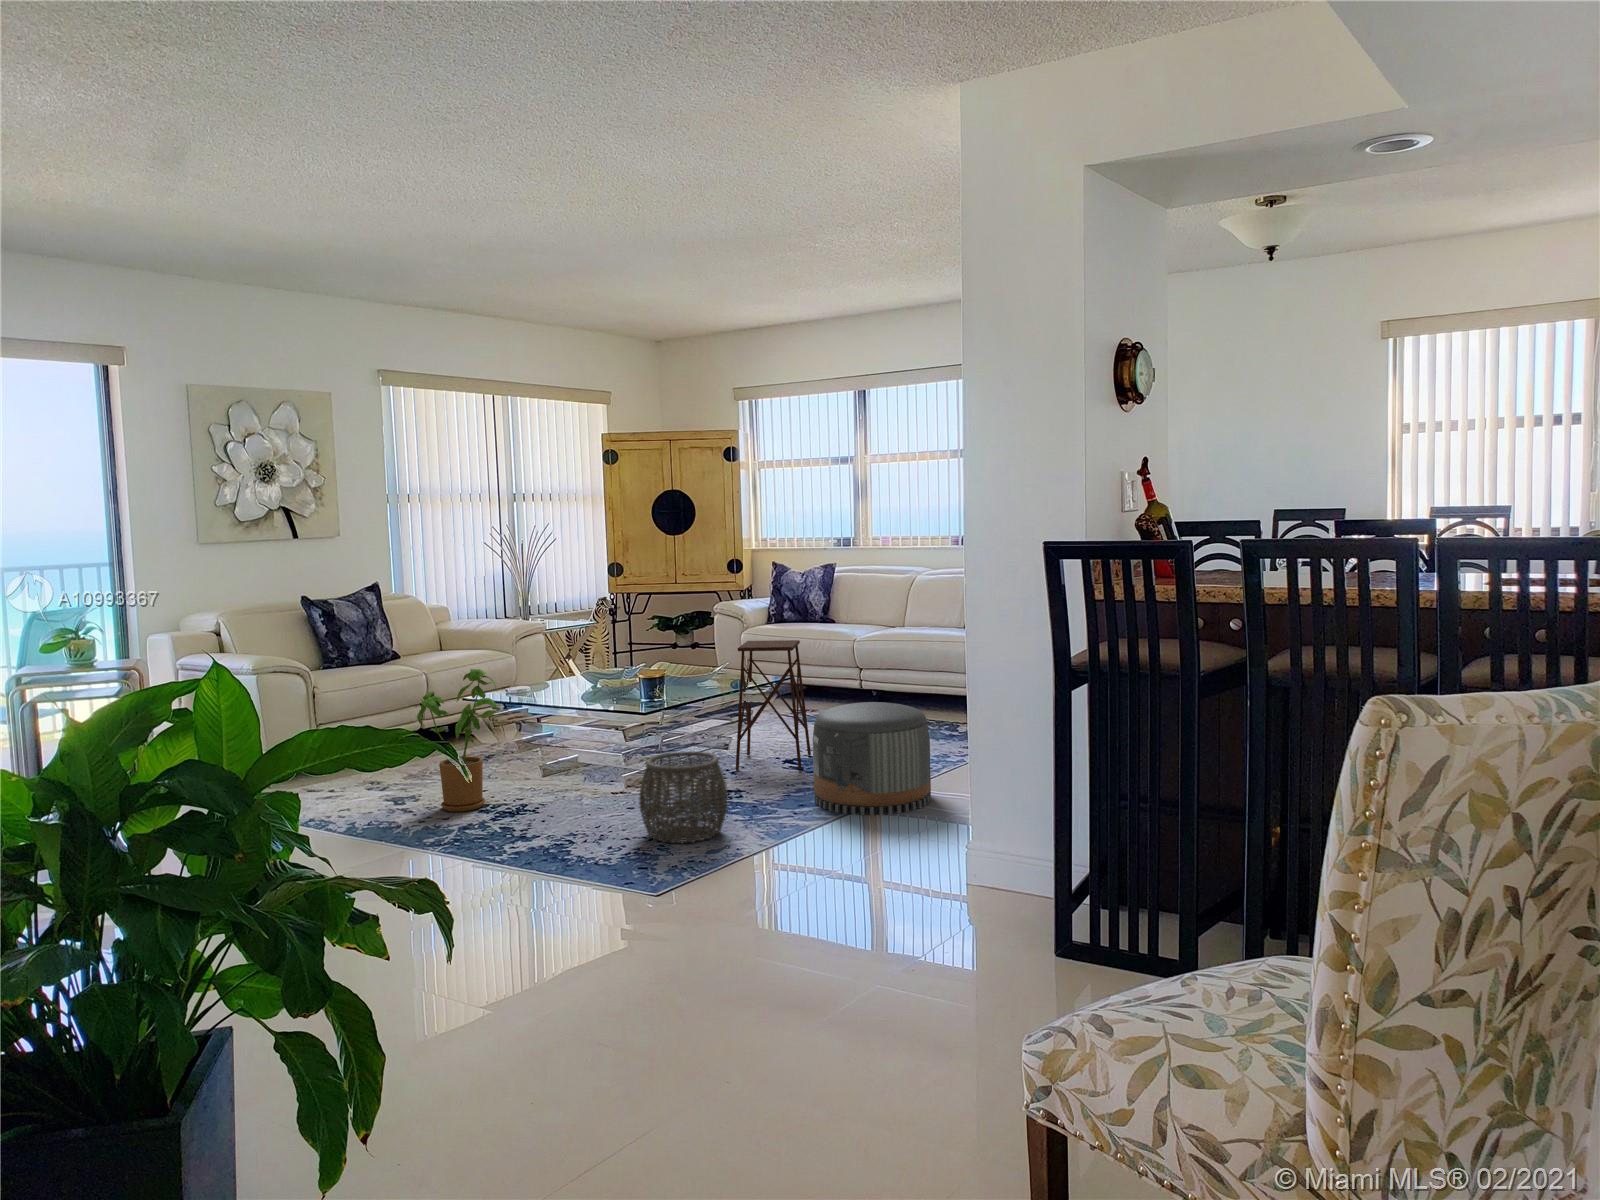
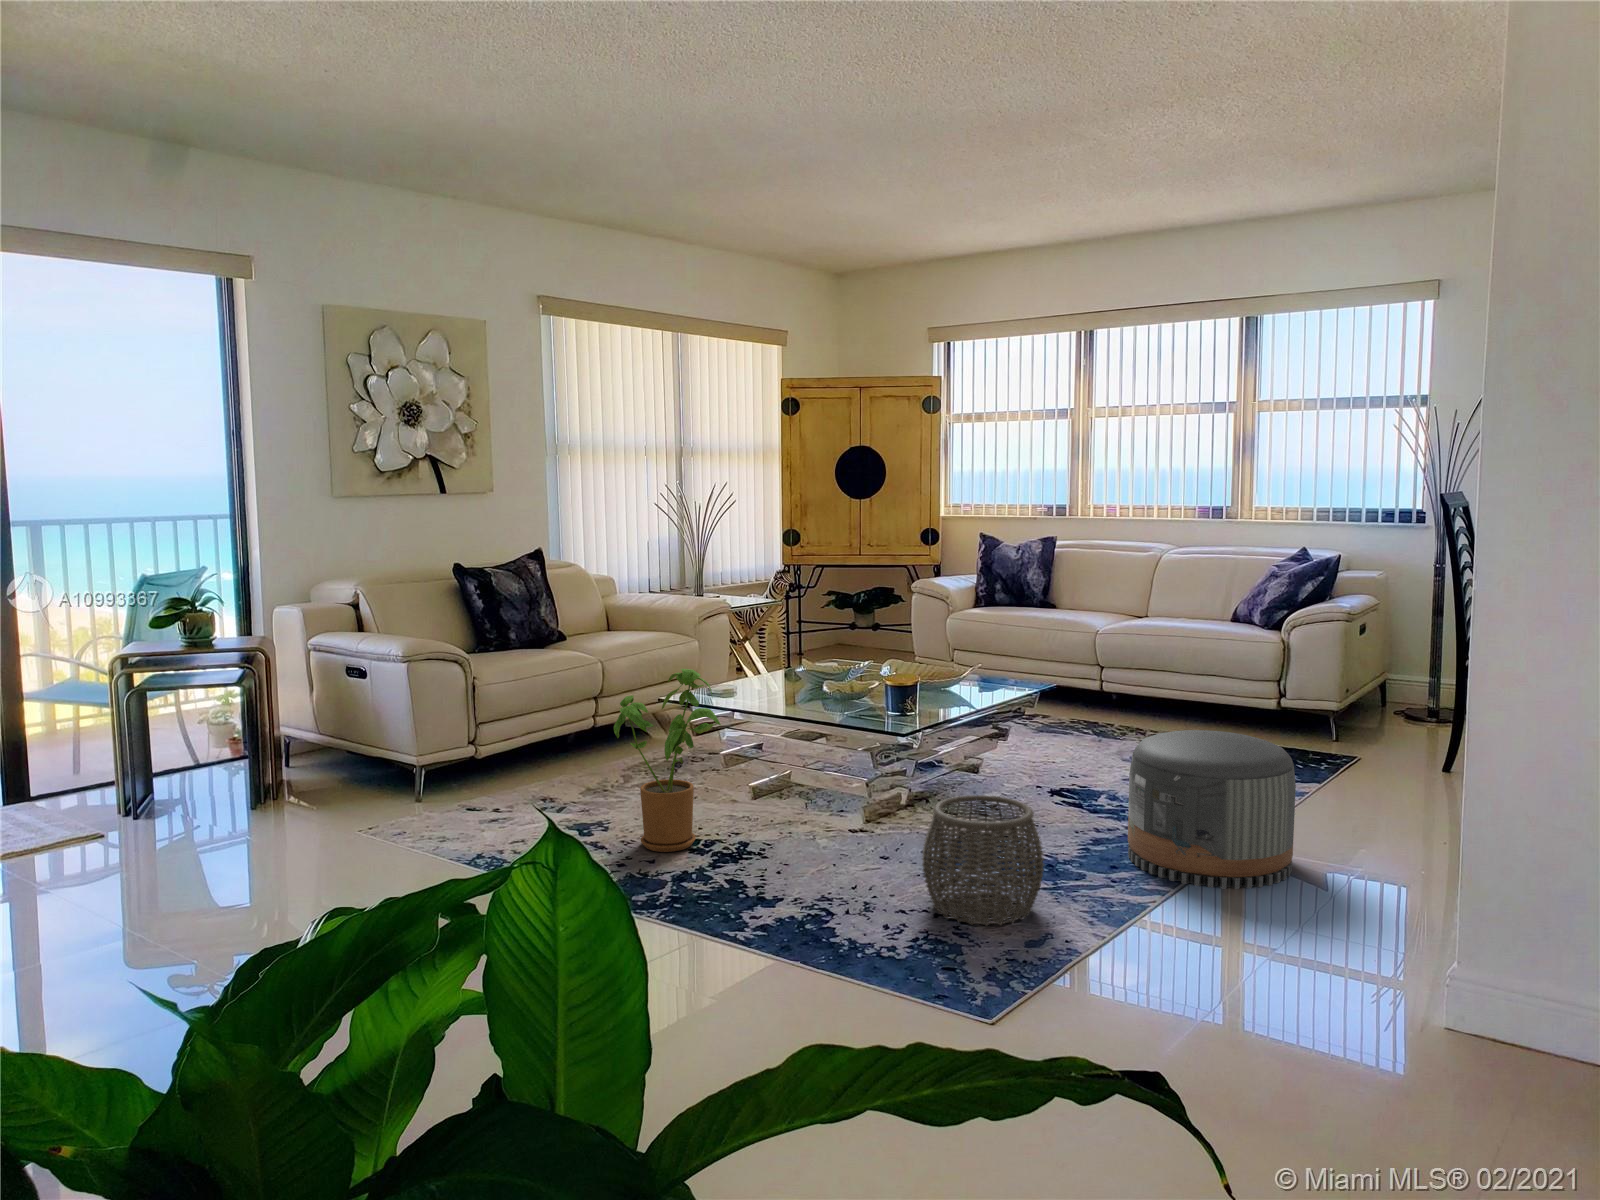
side table: present [736,640,811,770] -> none [995,637,1082,806]

